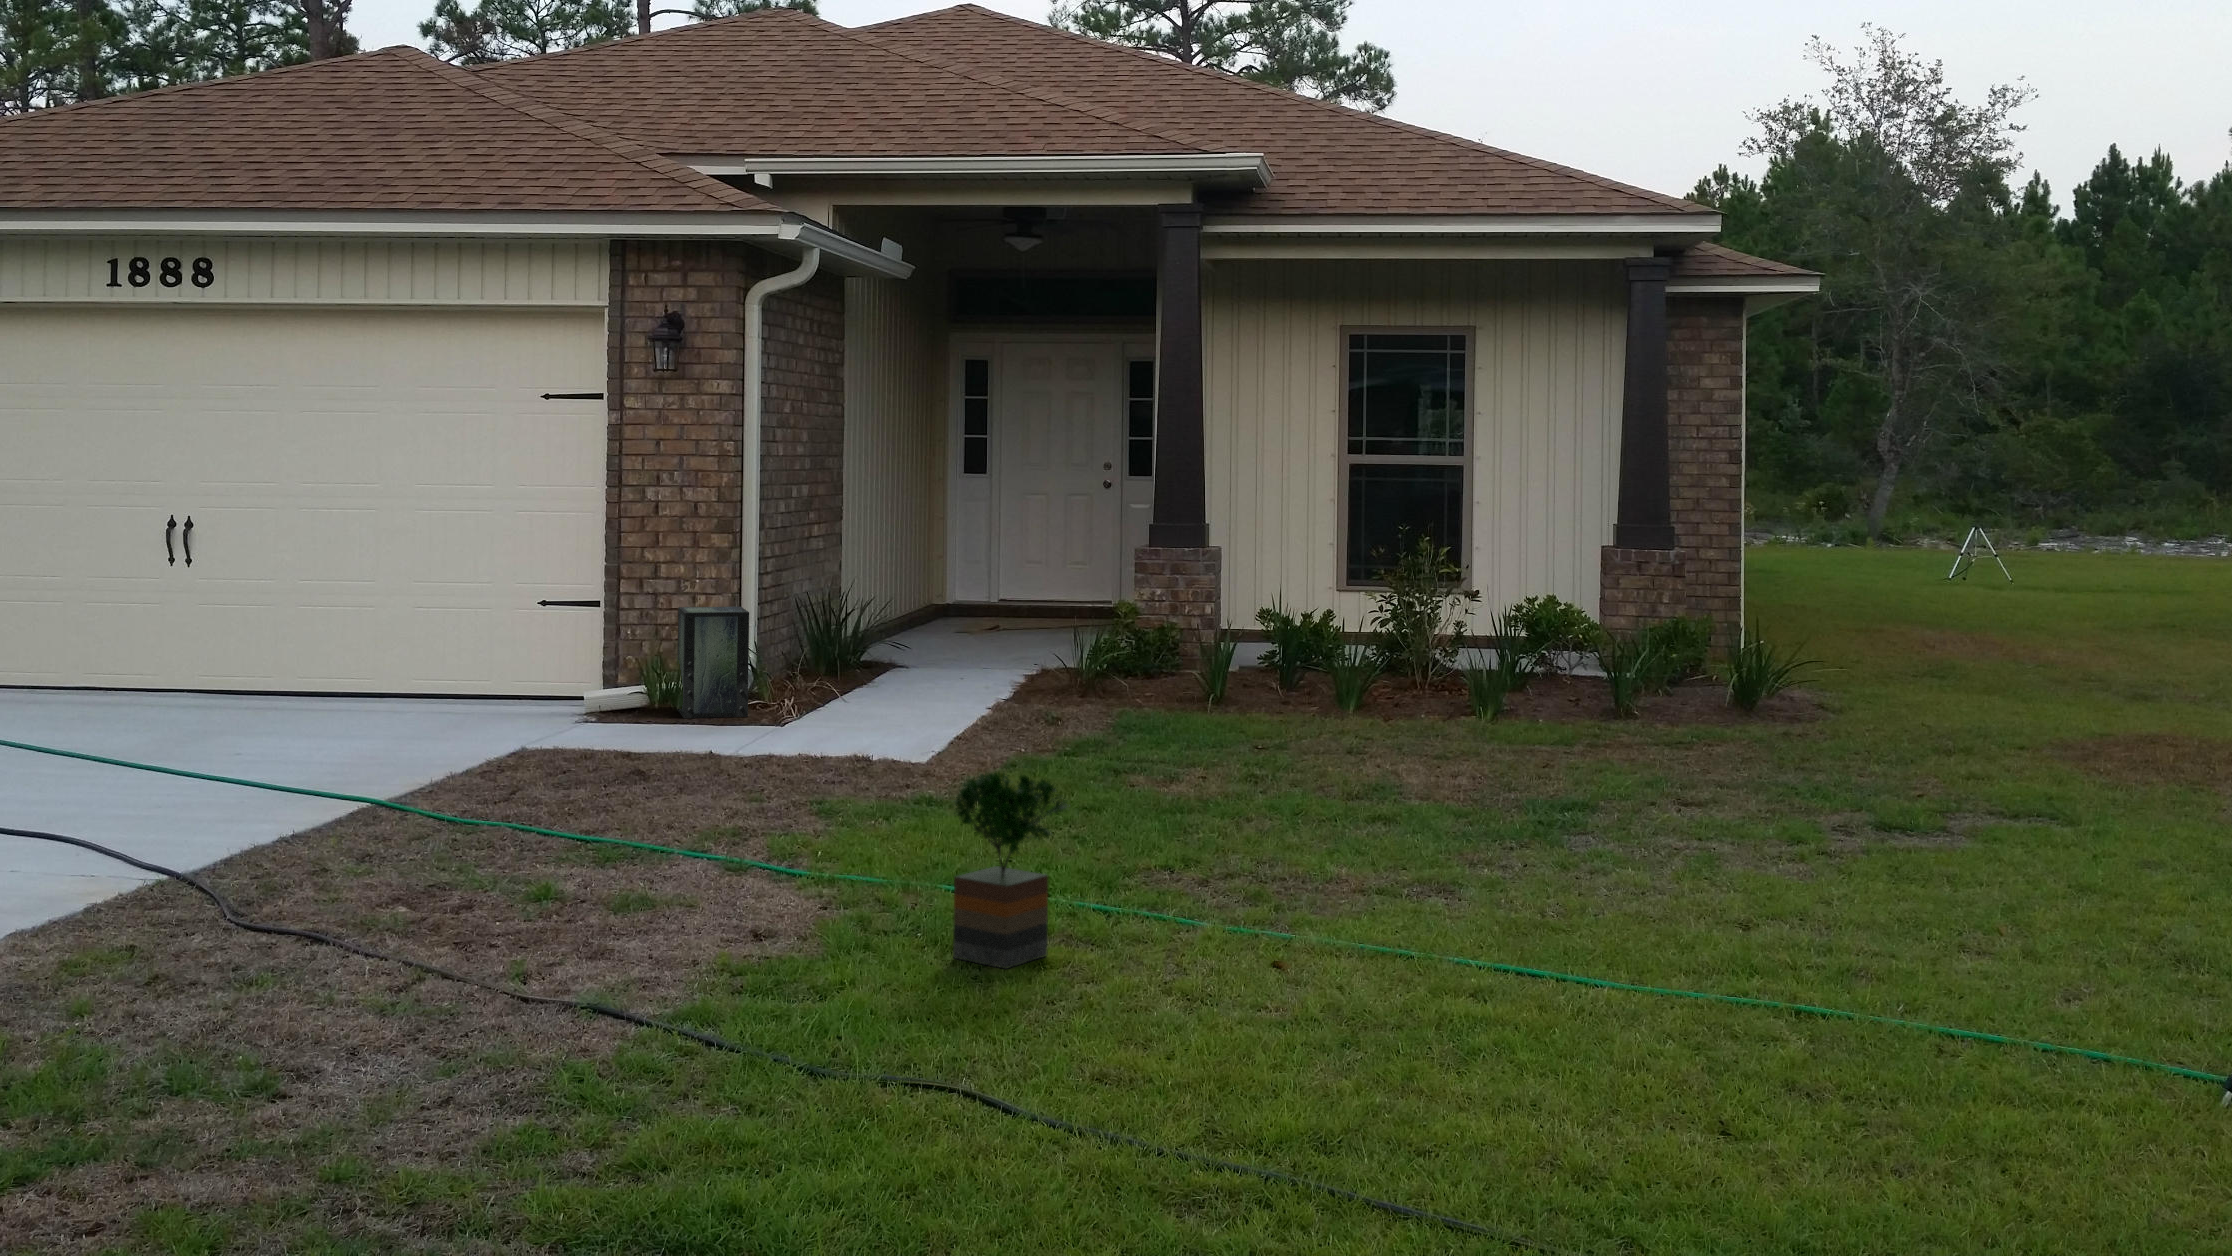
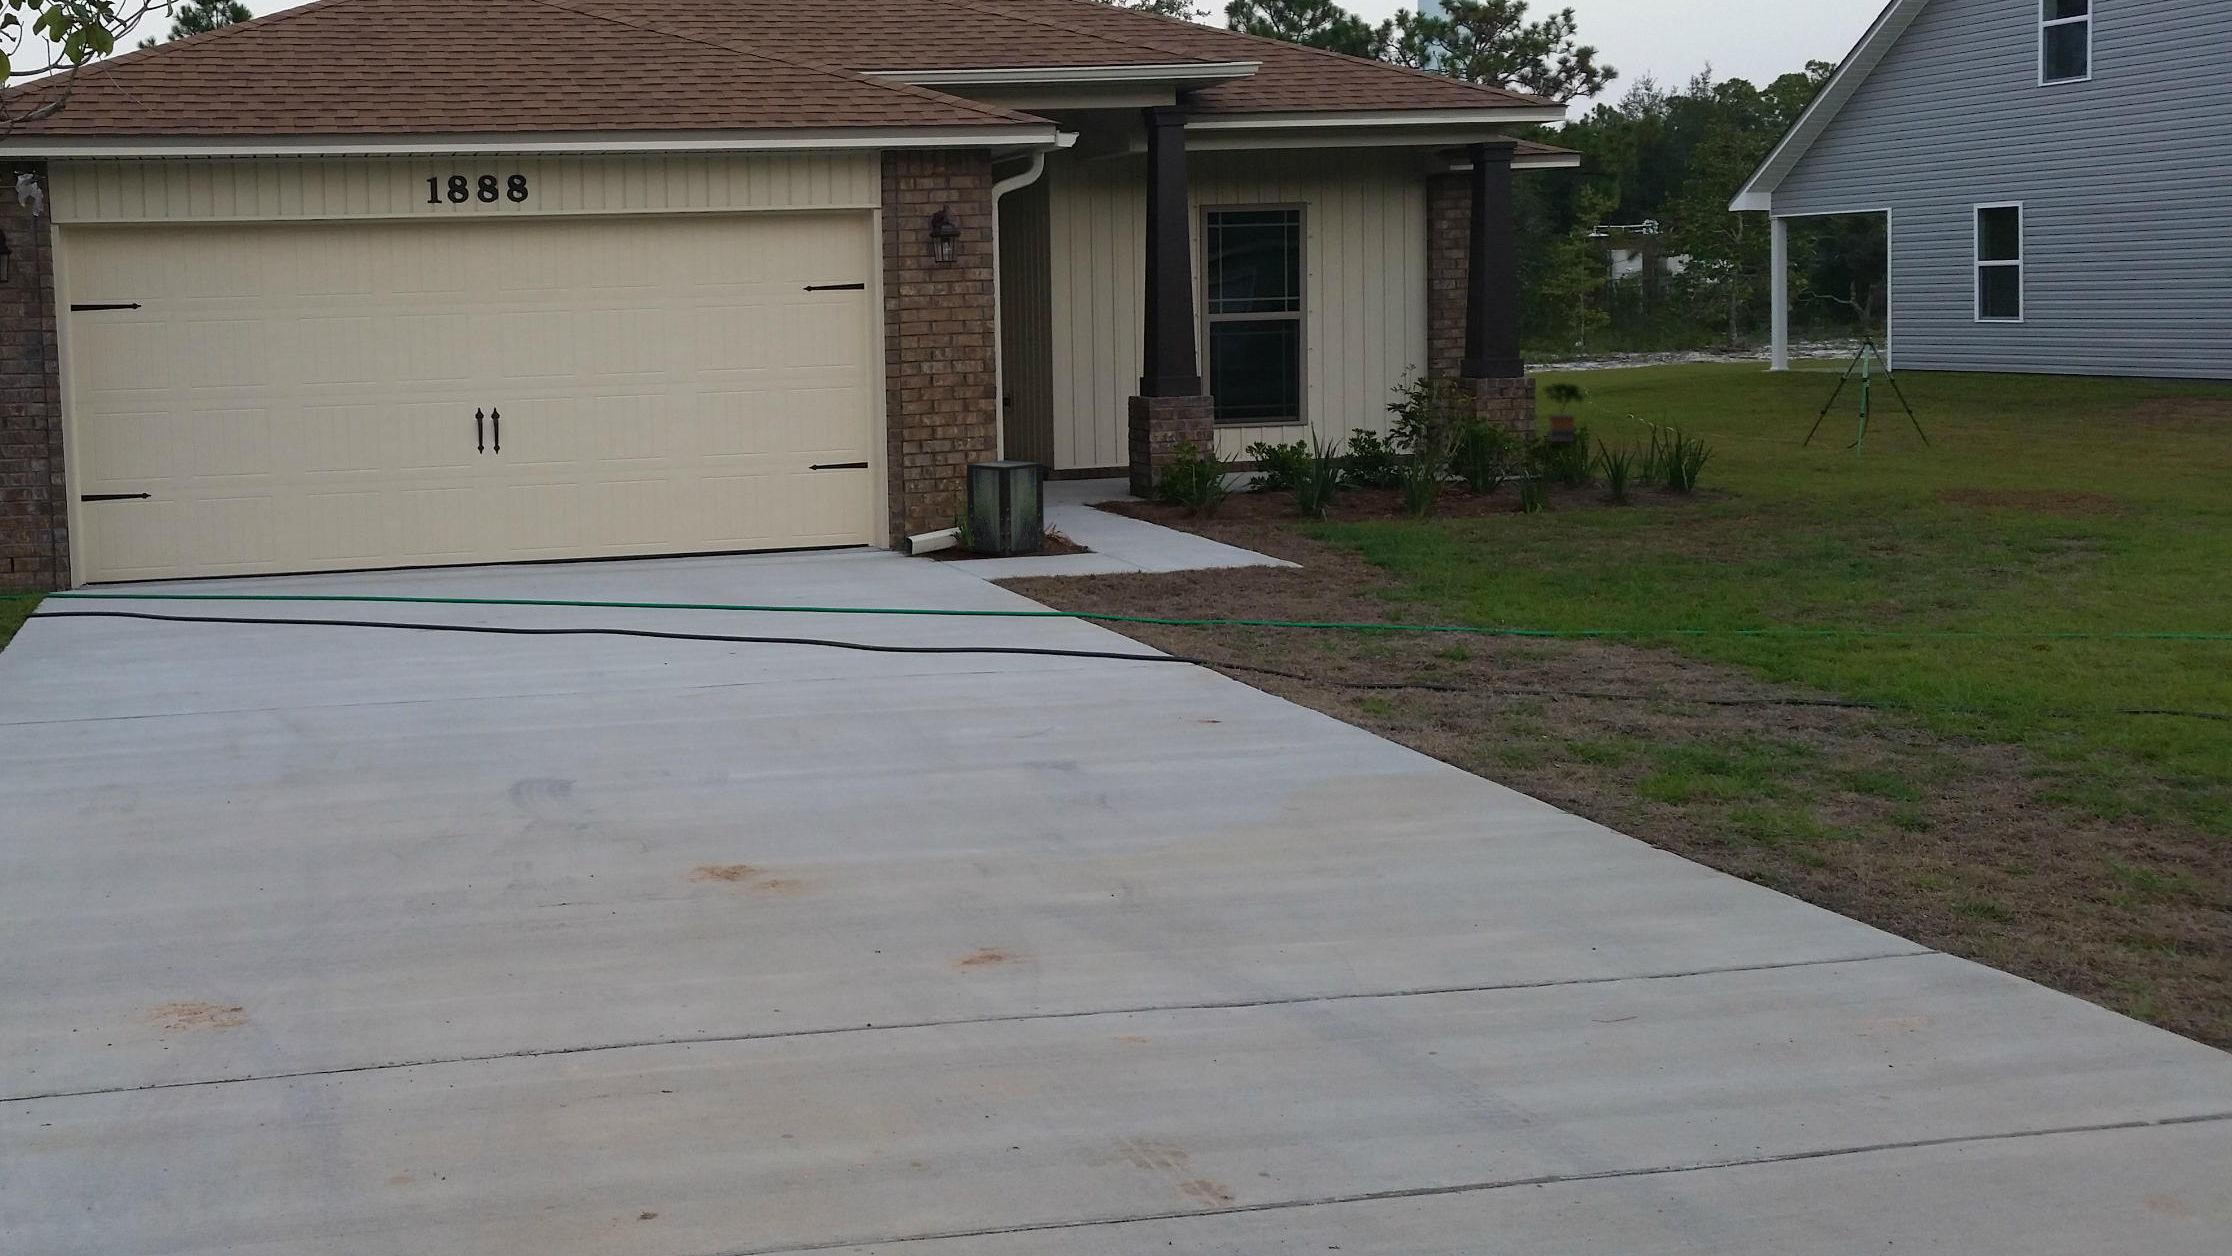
potted tree: present [953,773,1067,969] -> present [1543,383,1584,442]

